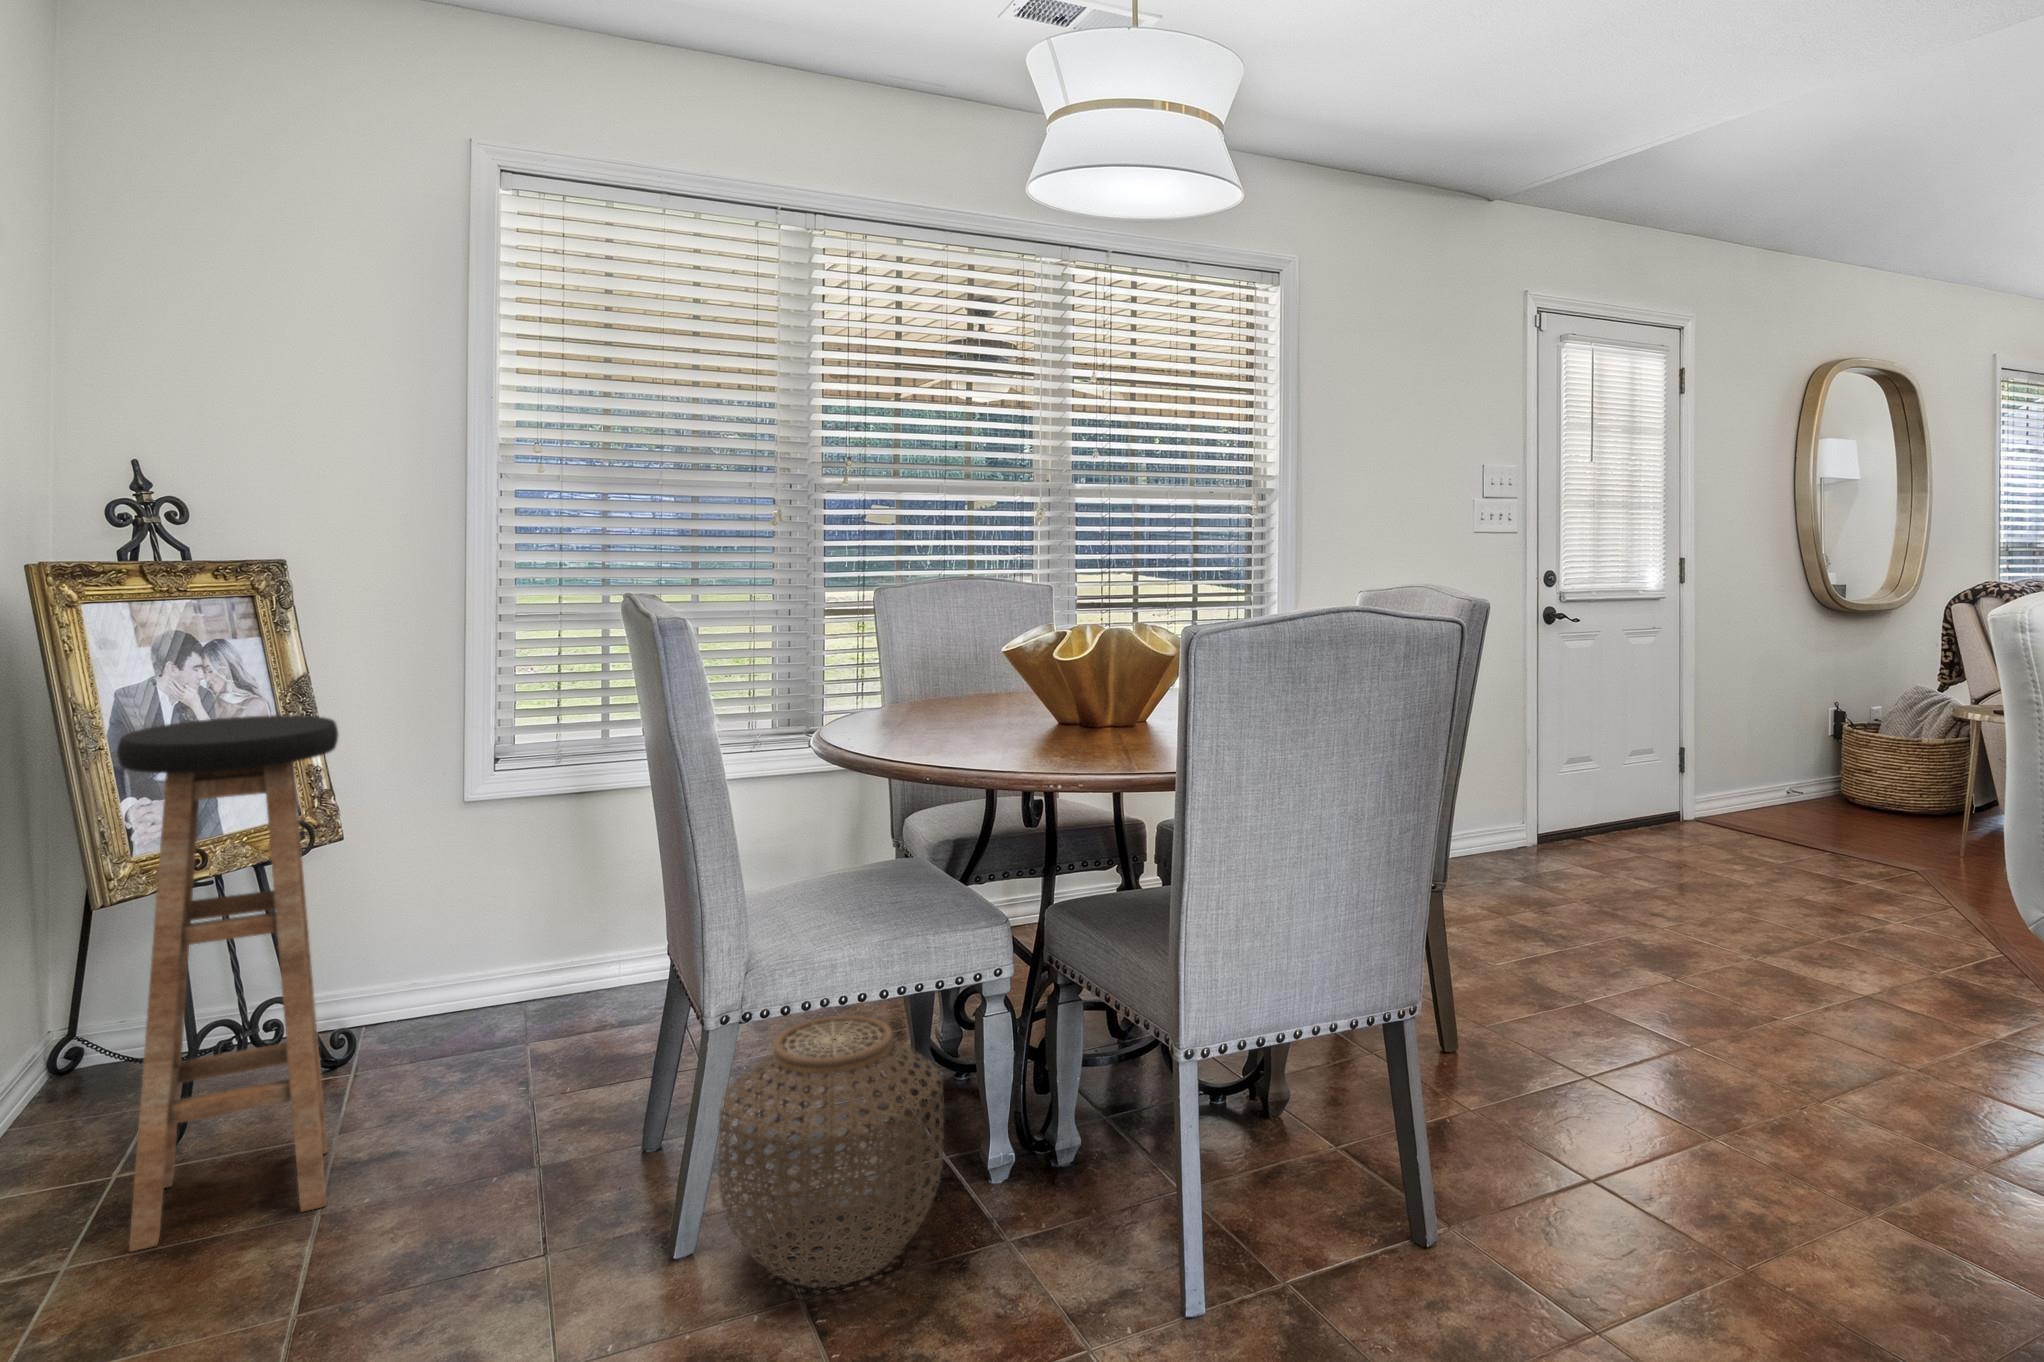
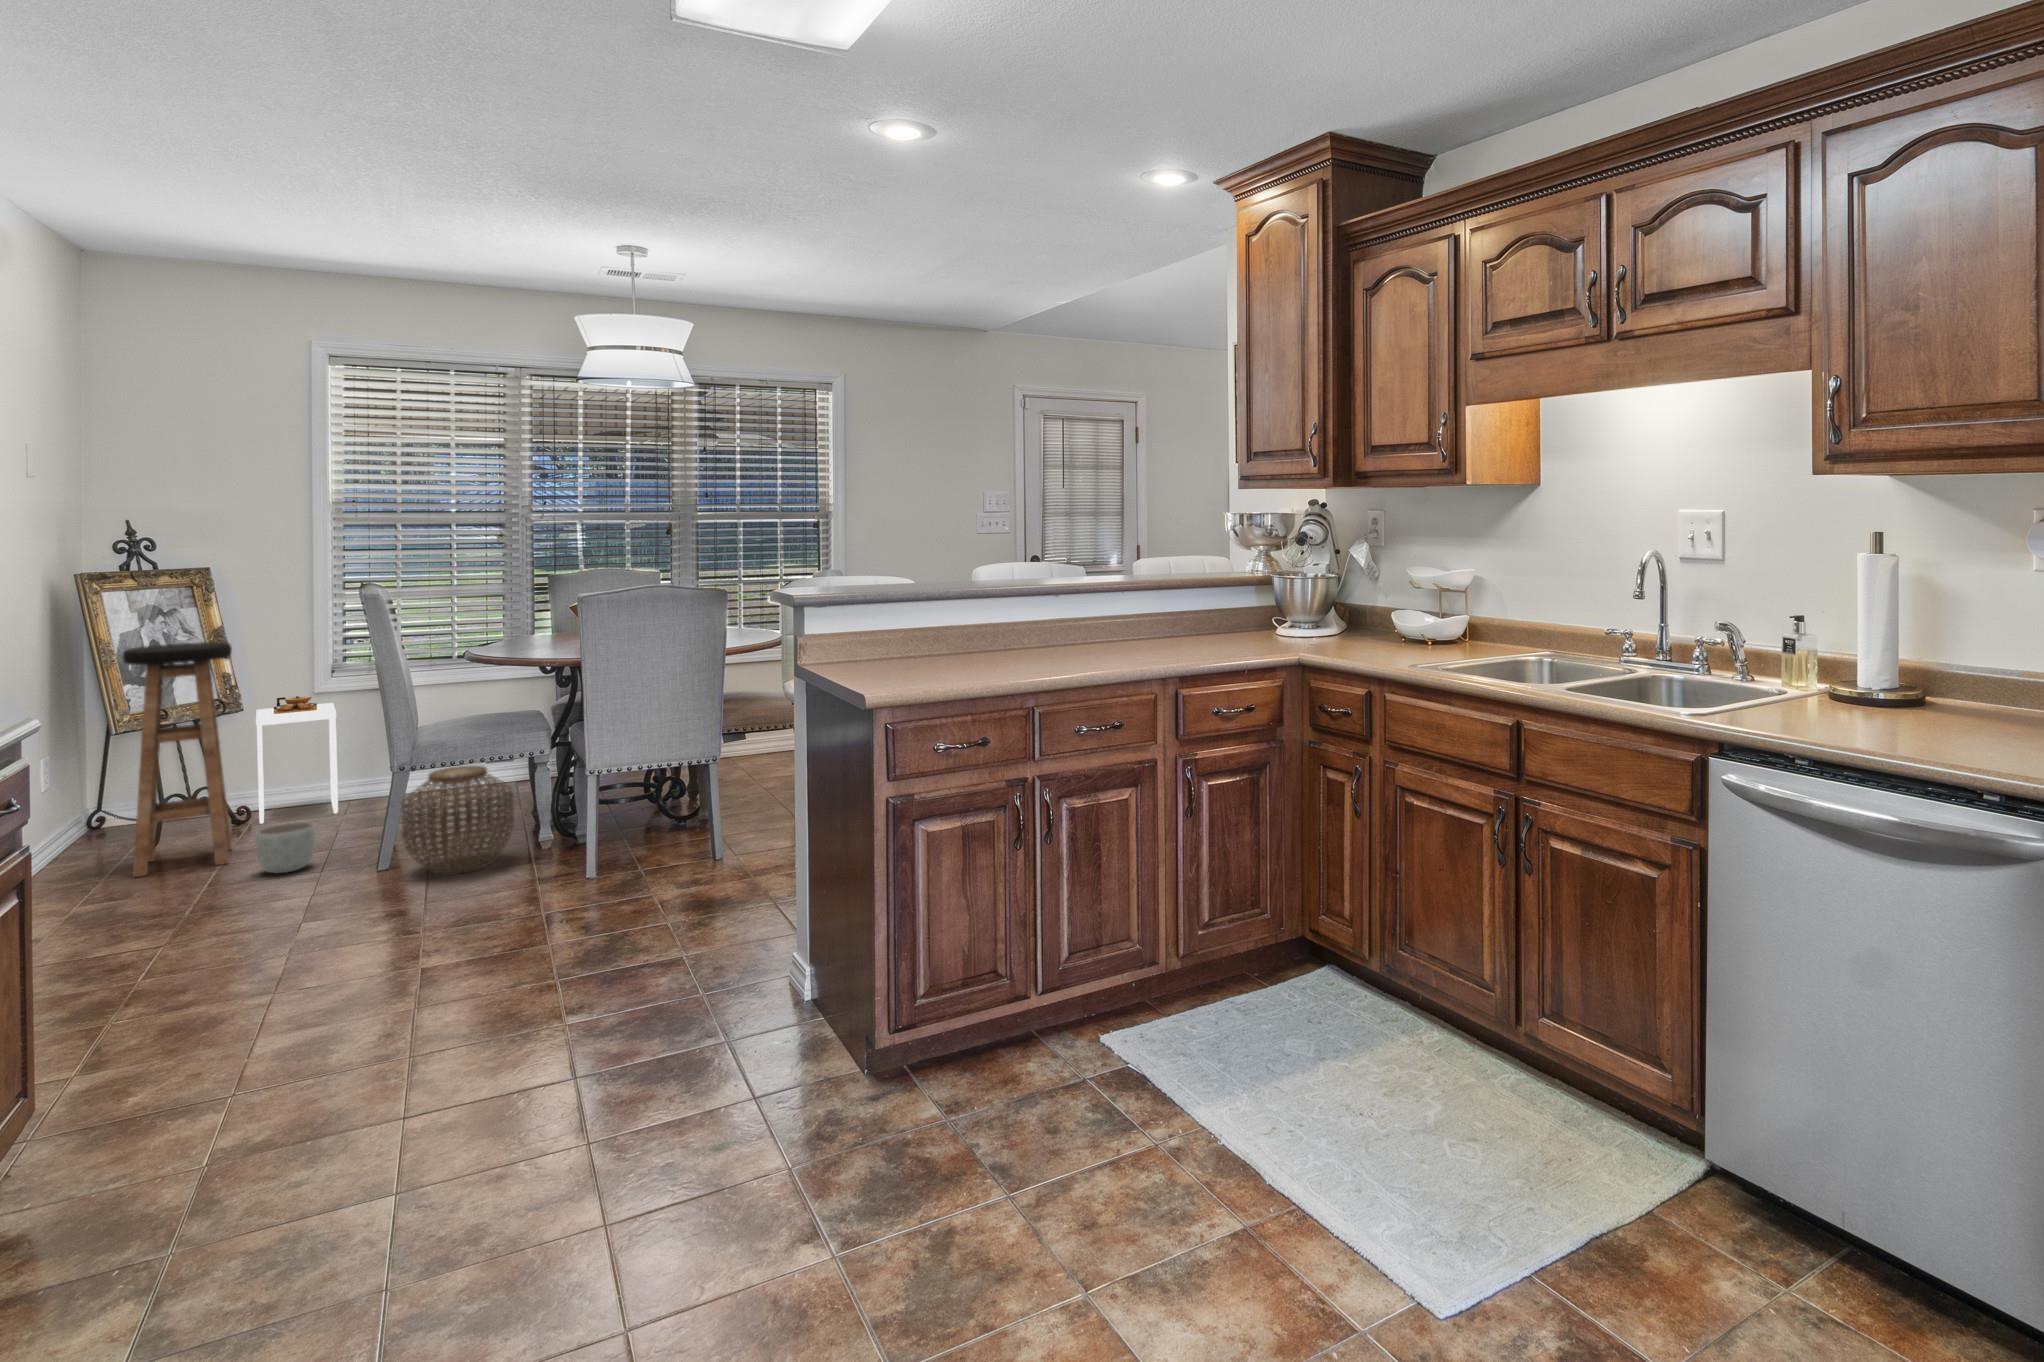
side table: none [361,806,510,1063] -> present [256,696,338,824]
planter: none [392,1124,514,1257] -> present [255,822,316,873]

